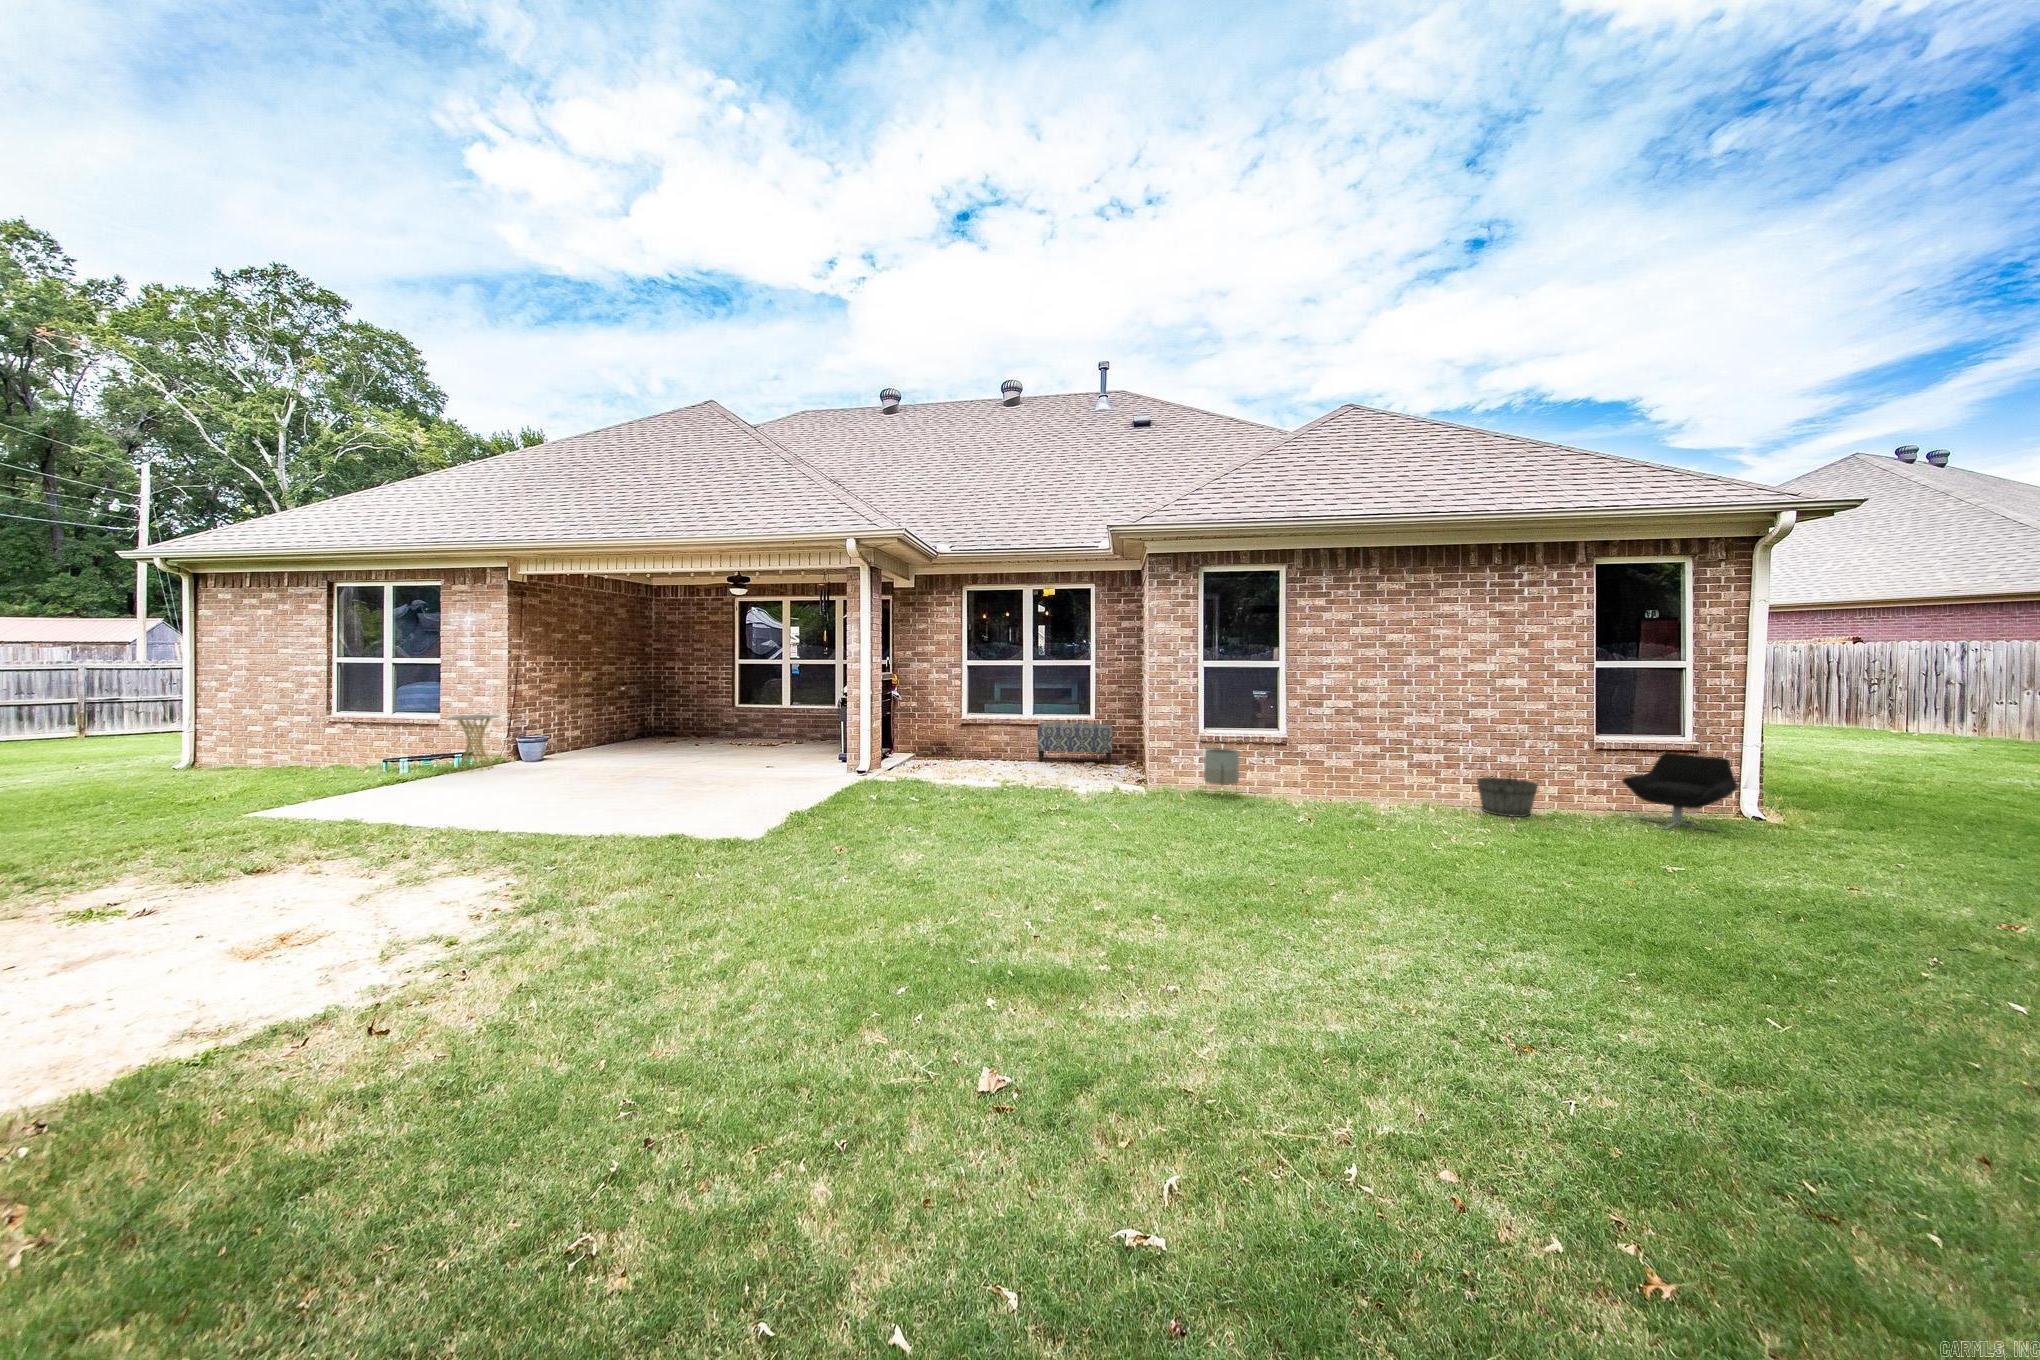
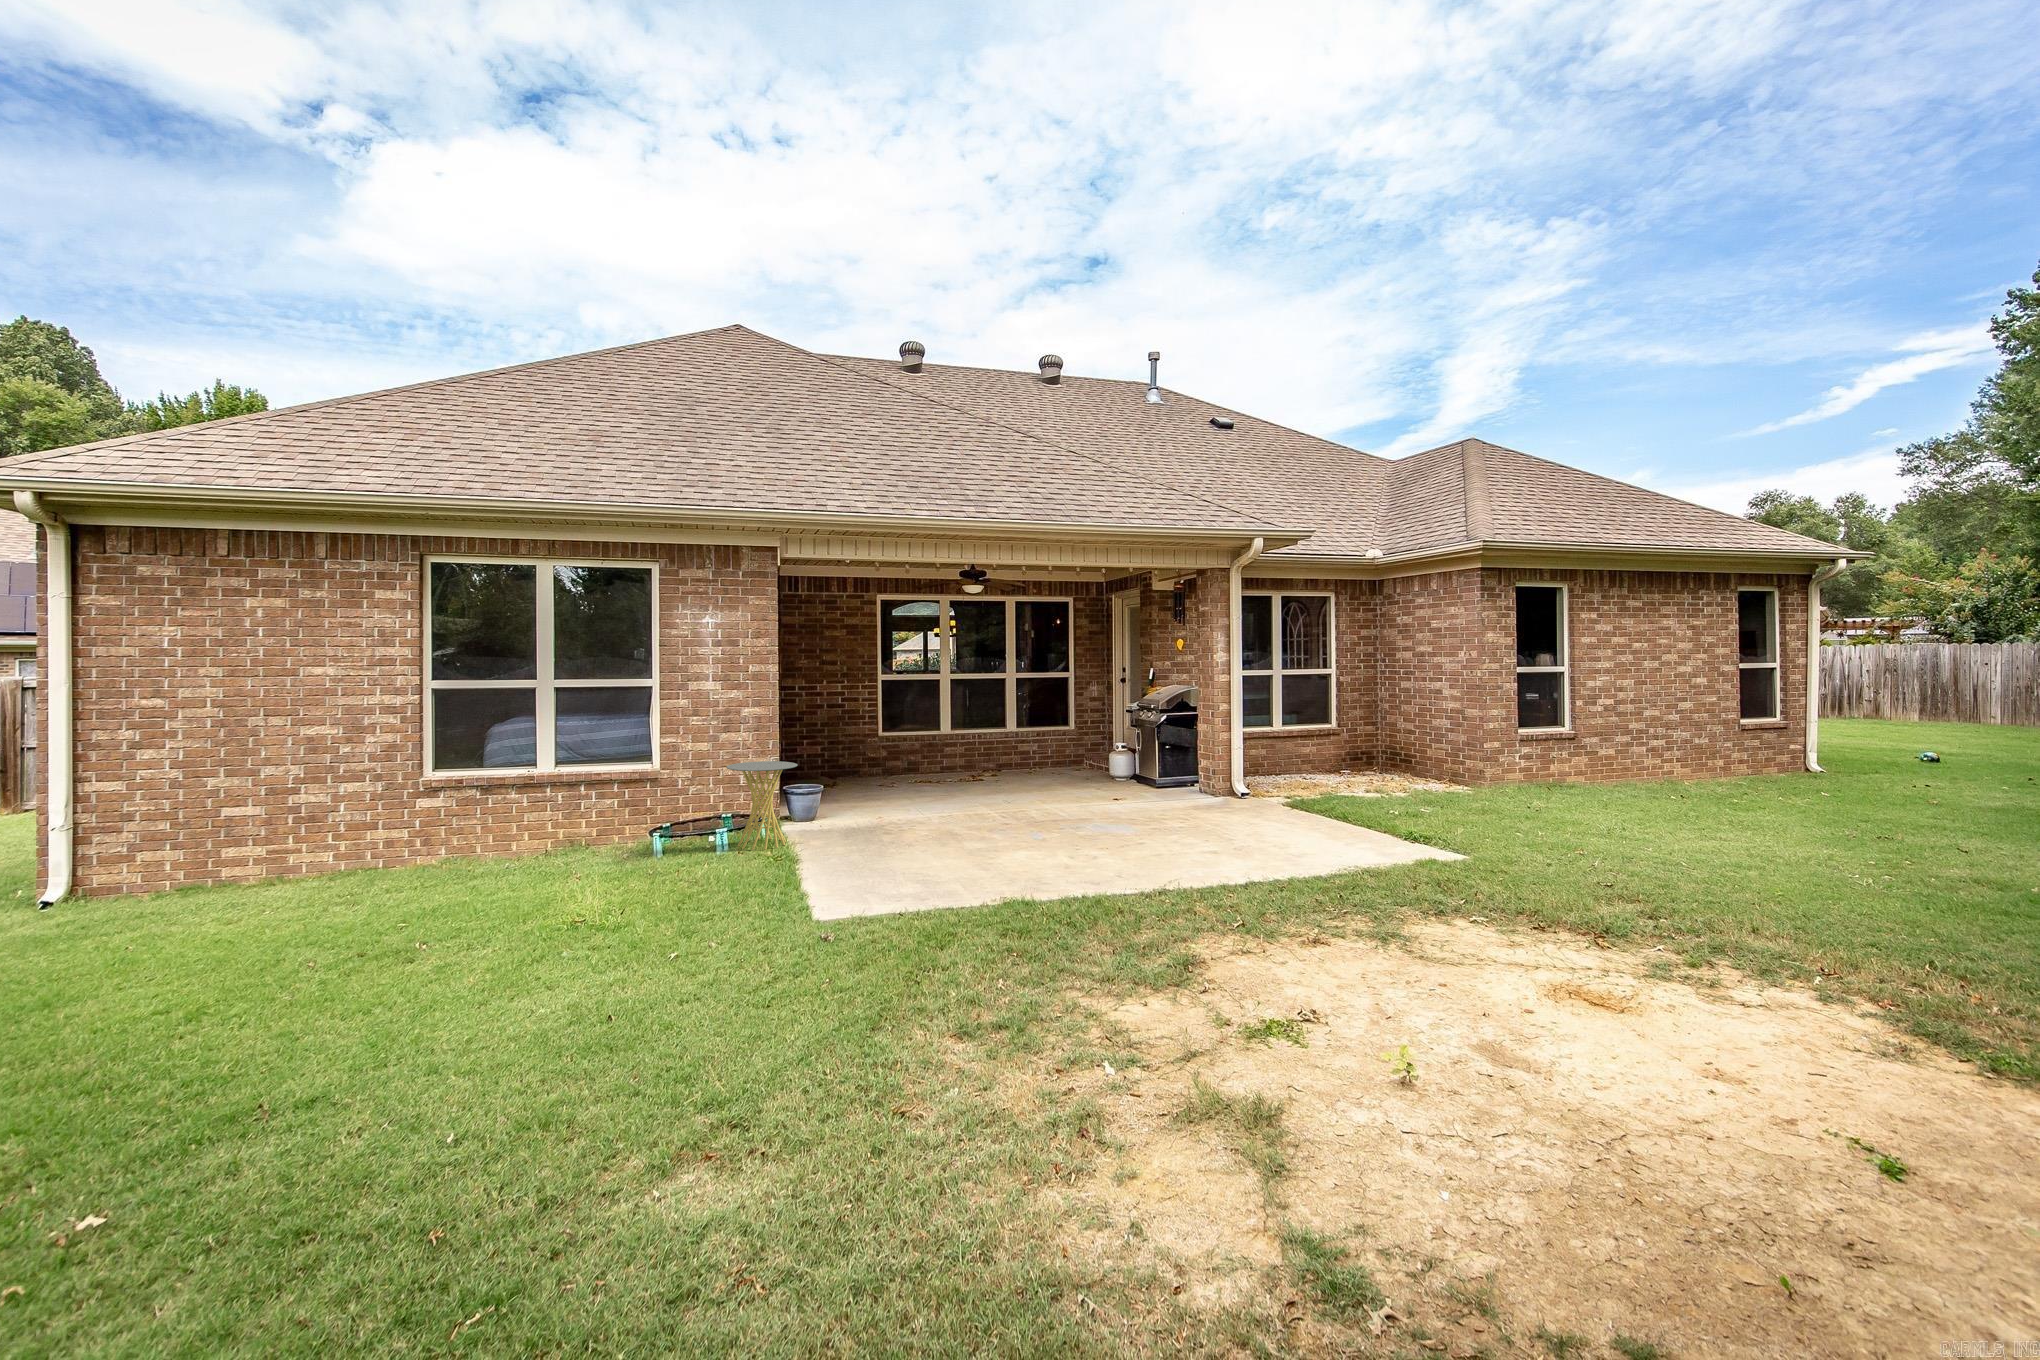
bench: present [1037,723,1113,764] -> none [1271,732,1354,773]
planter: present [1204,748,1239,785] -> none [1527,746,1564,790]
lounge chair: present [1622,752,1737,830] -> none [1769,728,1856,782]
wooden bucket: present [1477,774,1538,817] -> none [1694,748,1747,783]

